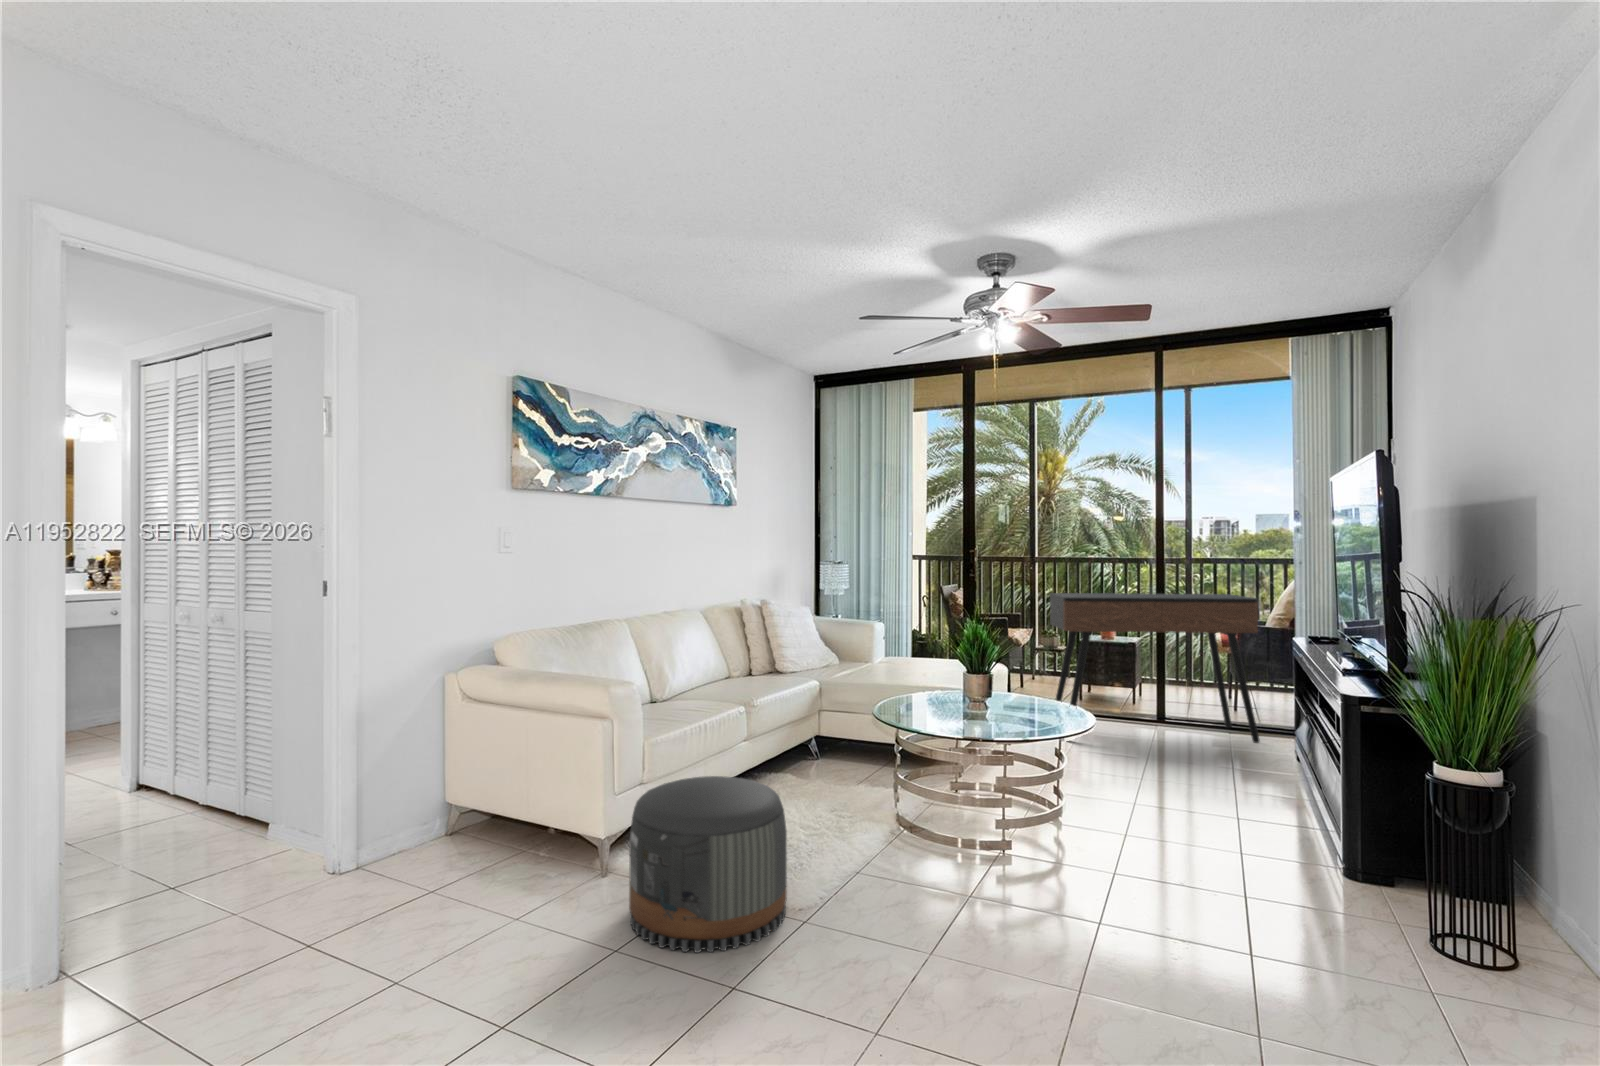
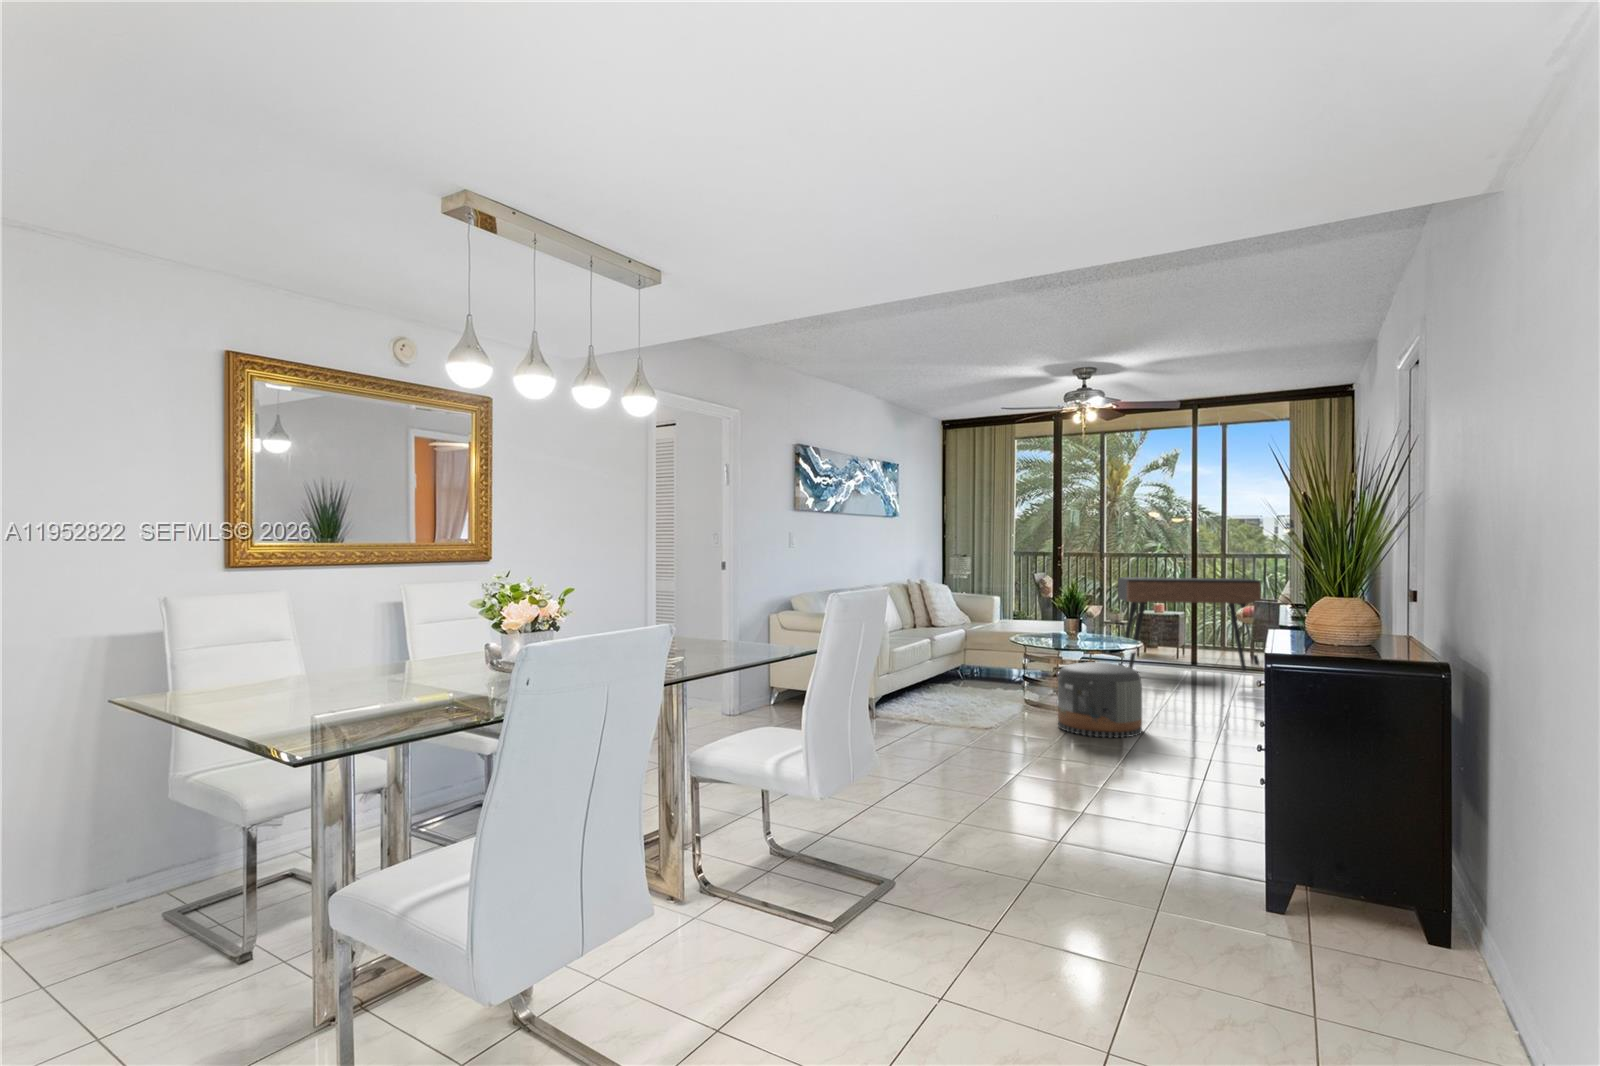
pouf: present [629,776,787,953] -> present [1058,662,1142,738]

